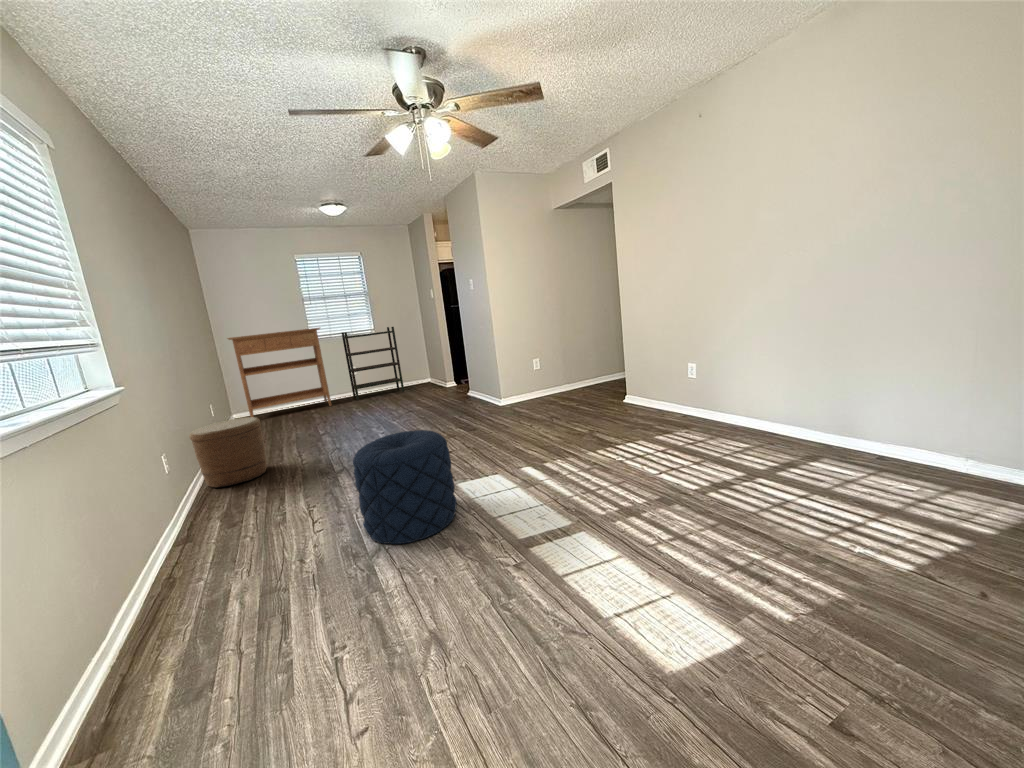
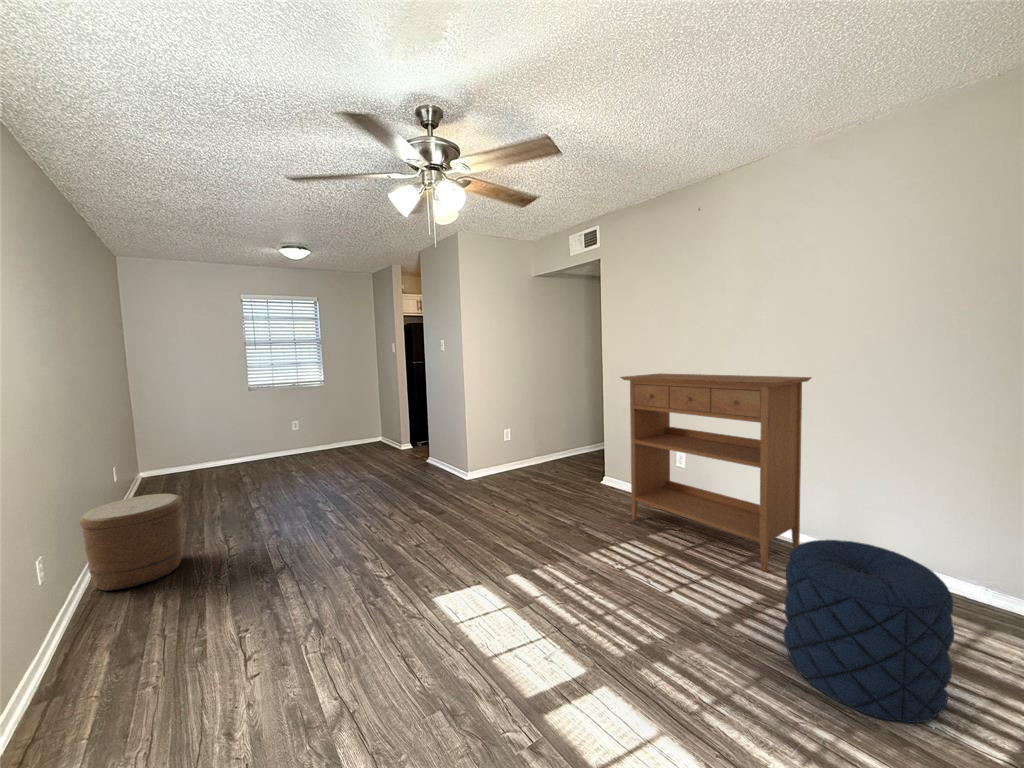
bookshelf: present [342,327,404,400] -> none [288,379,354,460]
console table: present [227,328,331,417] -> present [620,374,811,572]
pouf: present [353,430,457,544] -> present [784,540,954,723]

